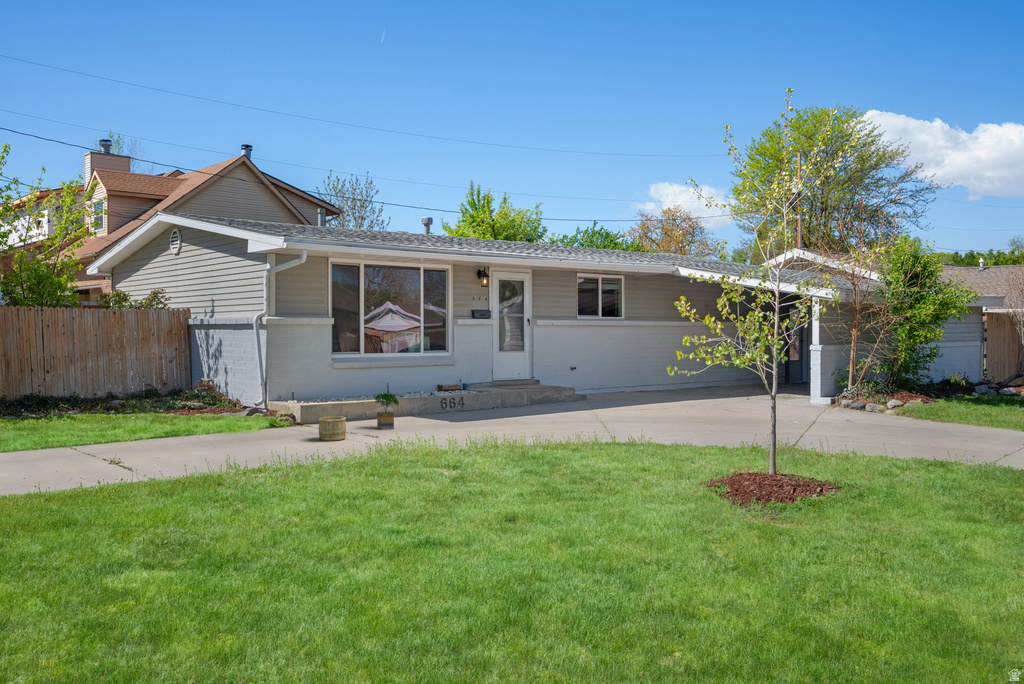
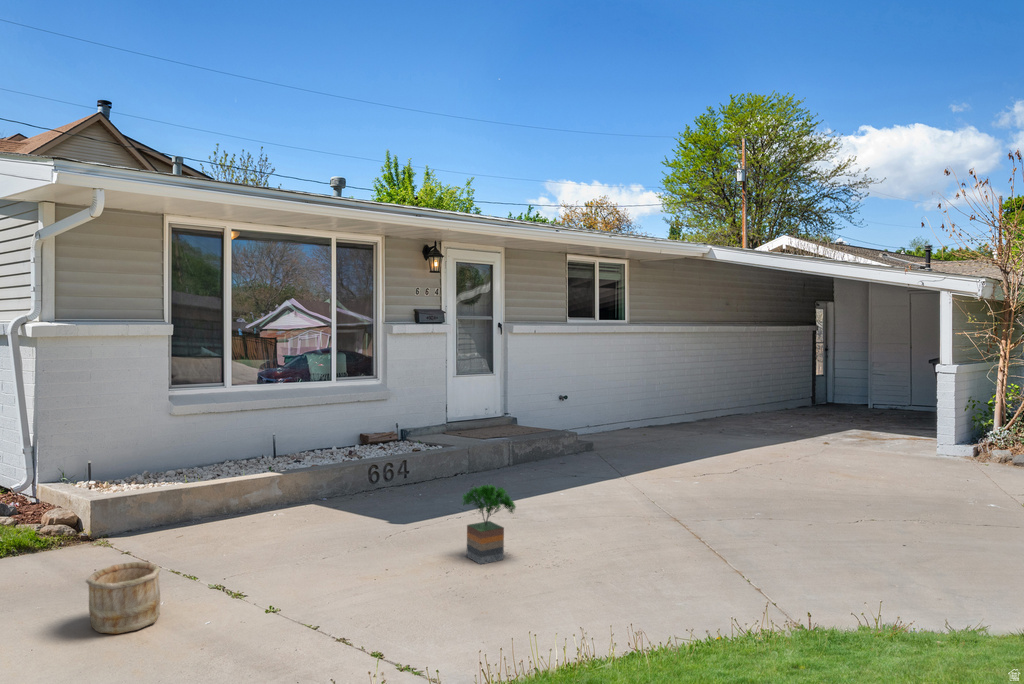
potted tree: present [374,393,399,430] -> present [463,485,516,564]

